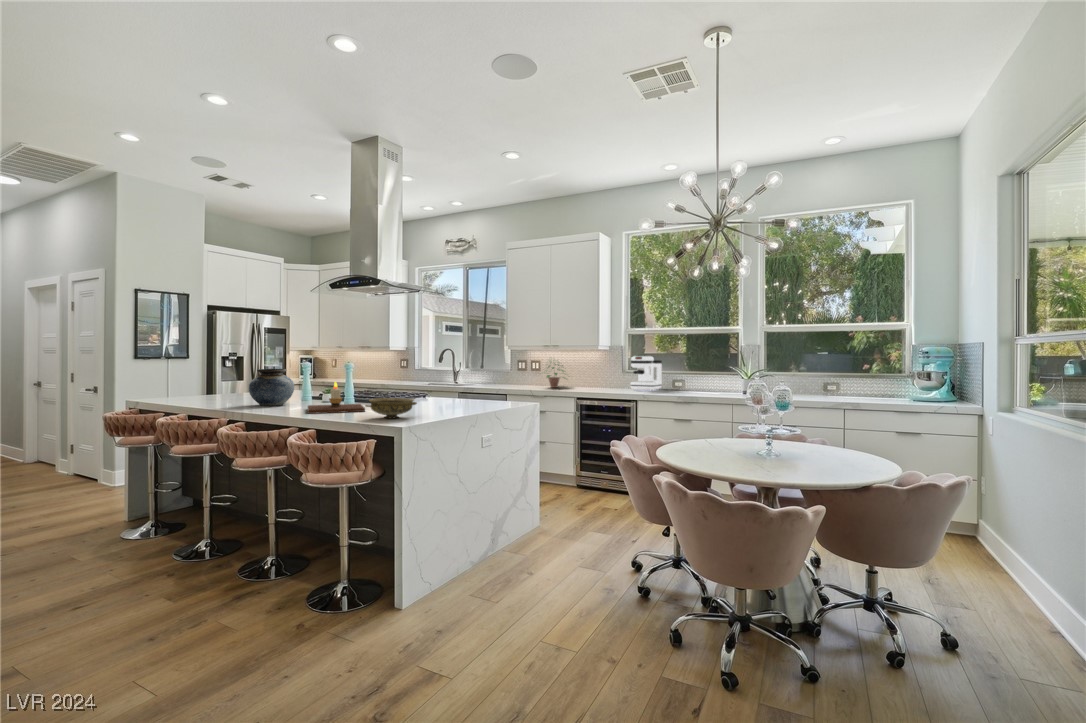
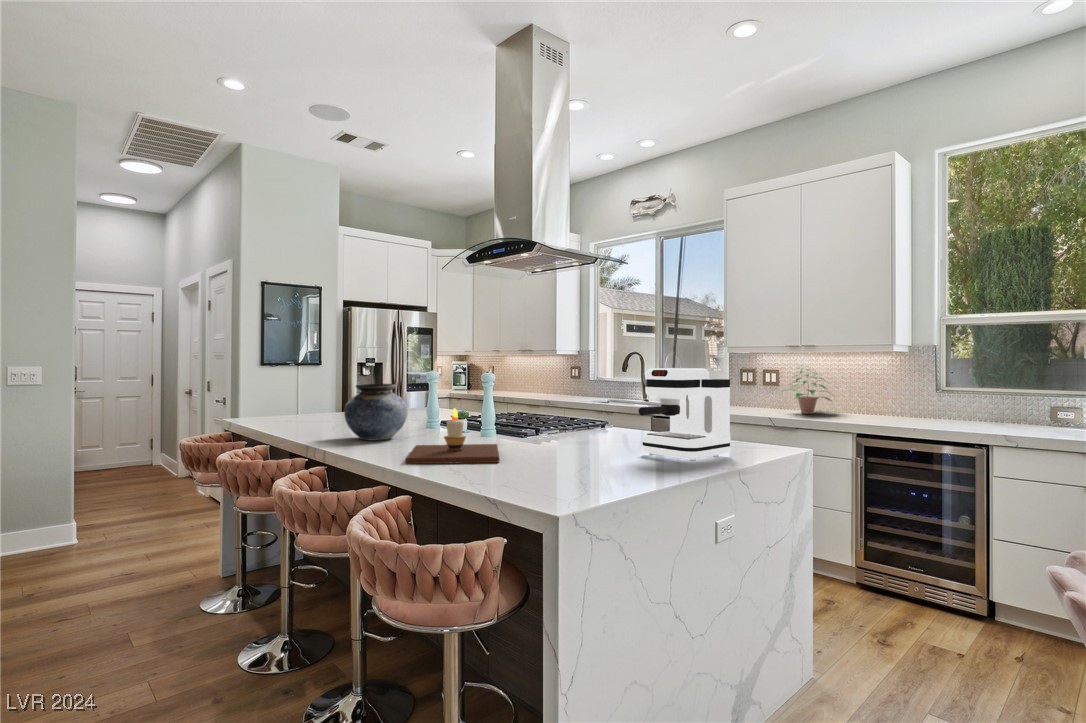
coffee maker: present [630,356,662,390] -> present [639,368,731,461]
ceramic bowl: present [365,398,417,418] -> none [488,445,587,489]

